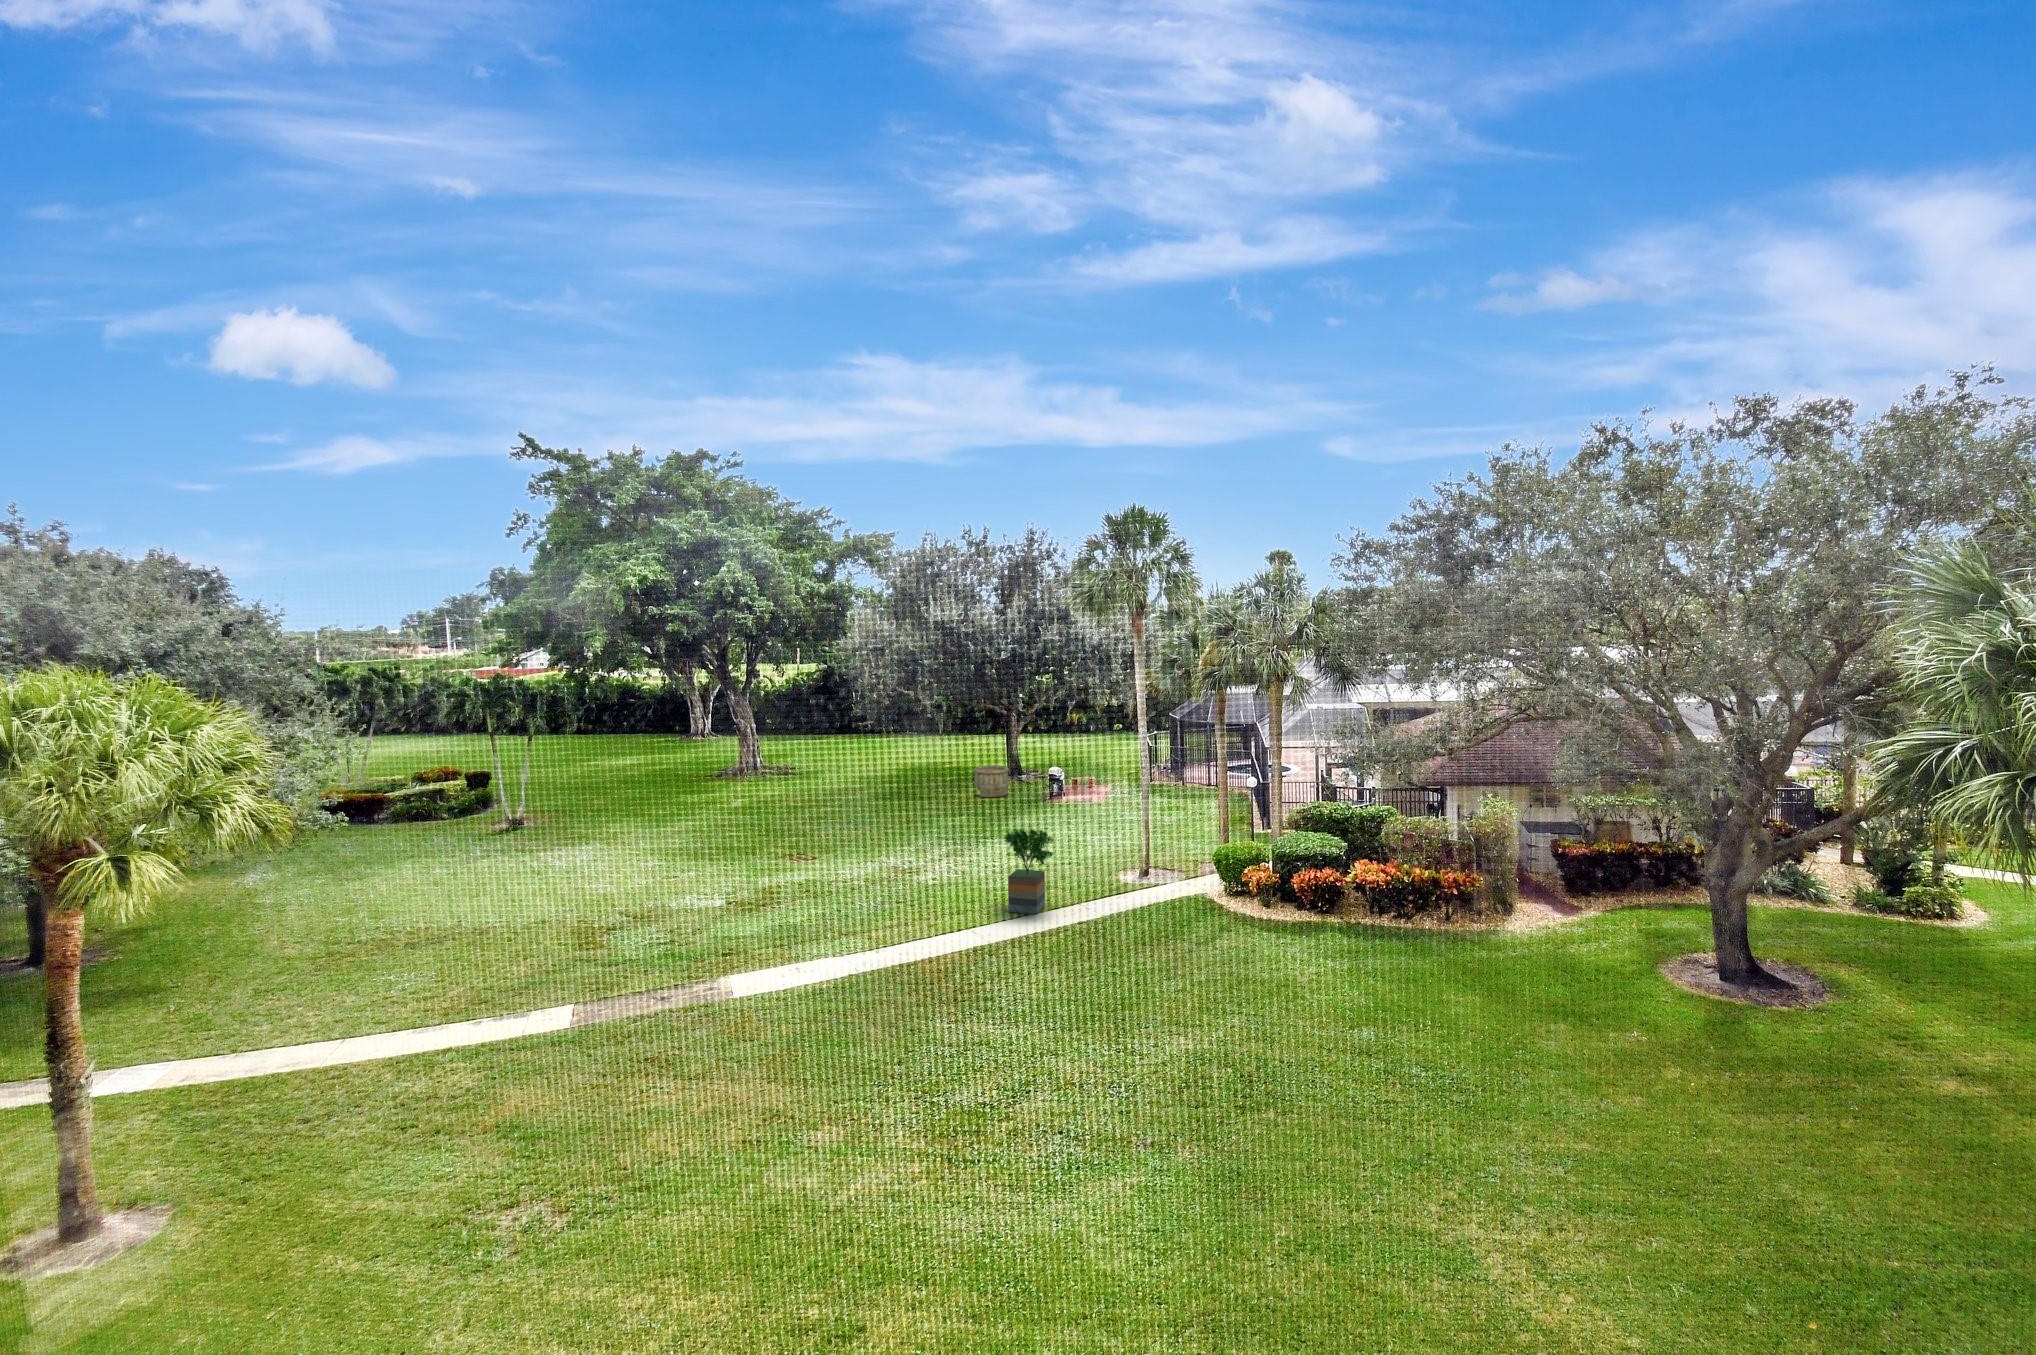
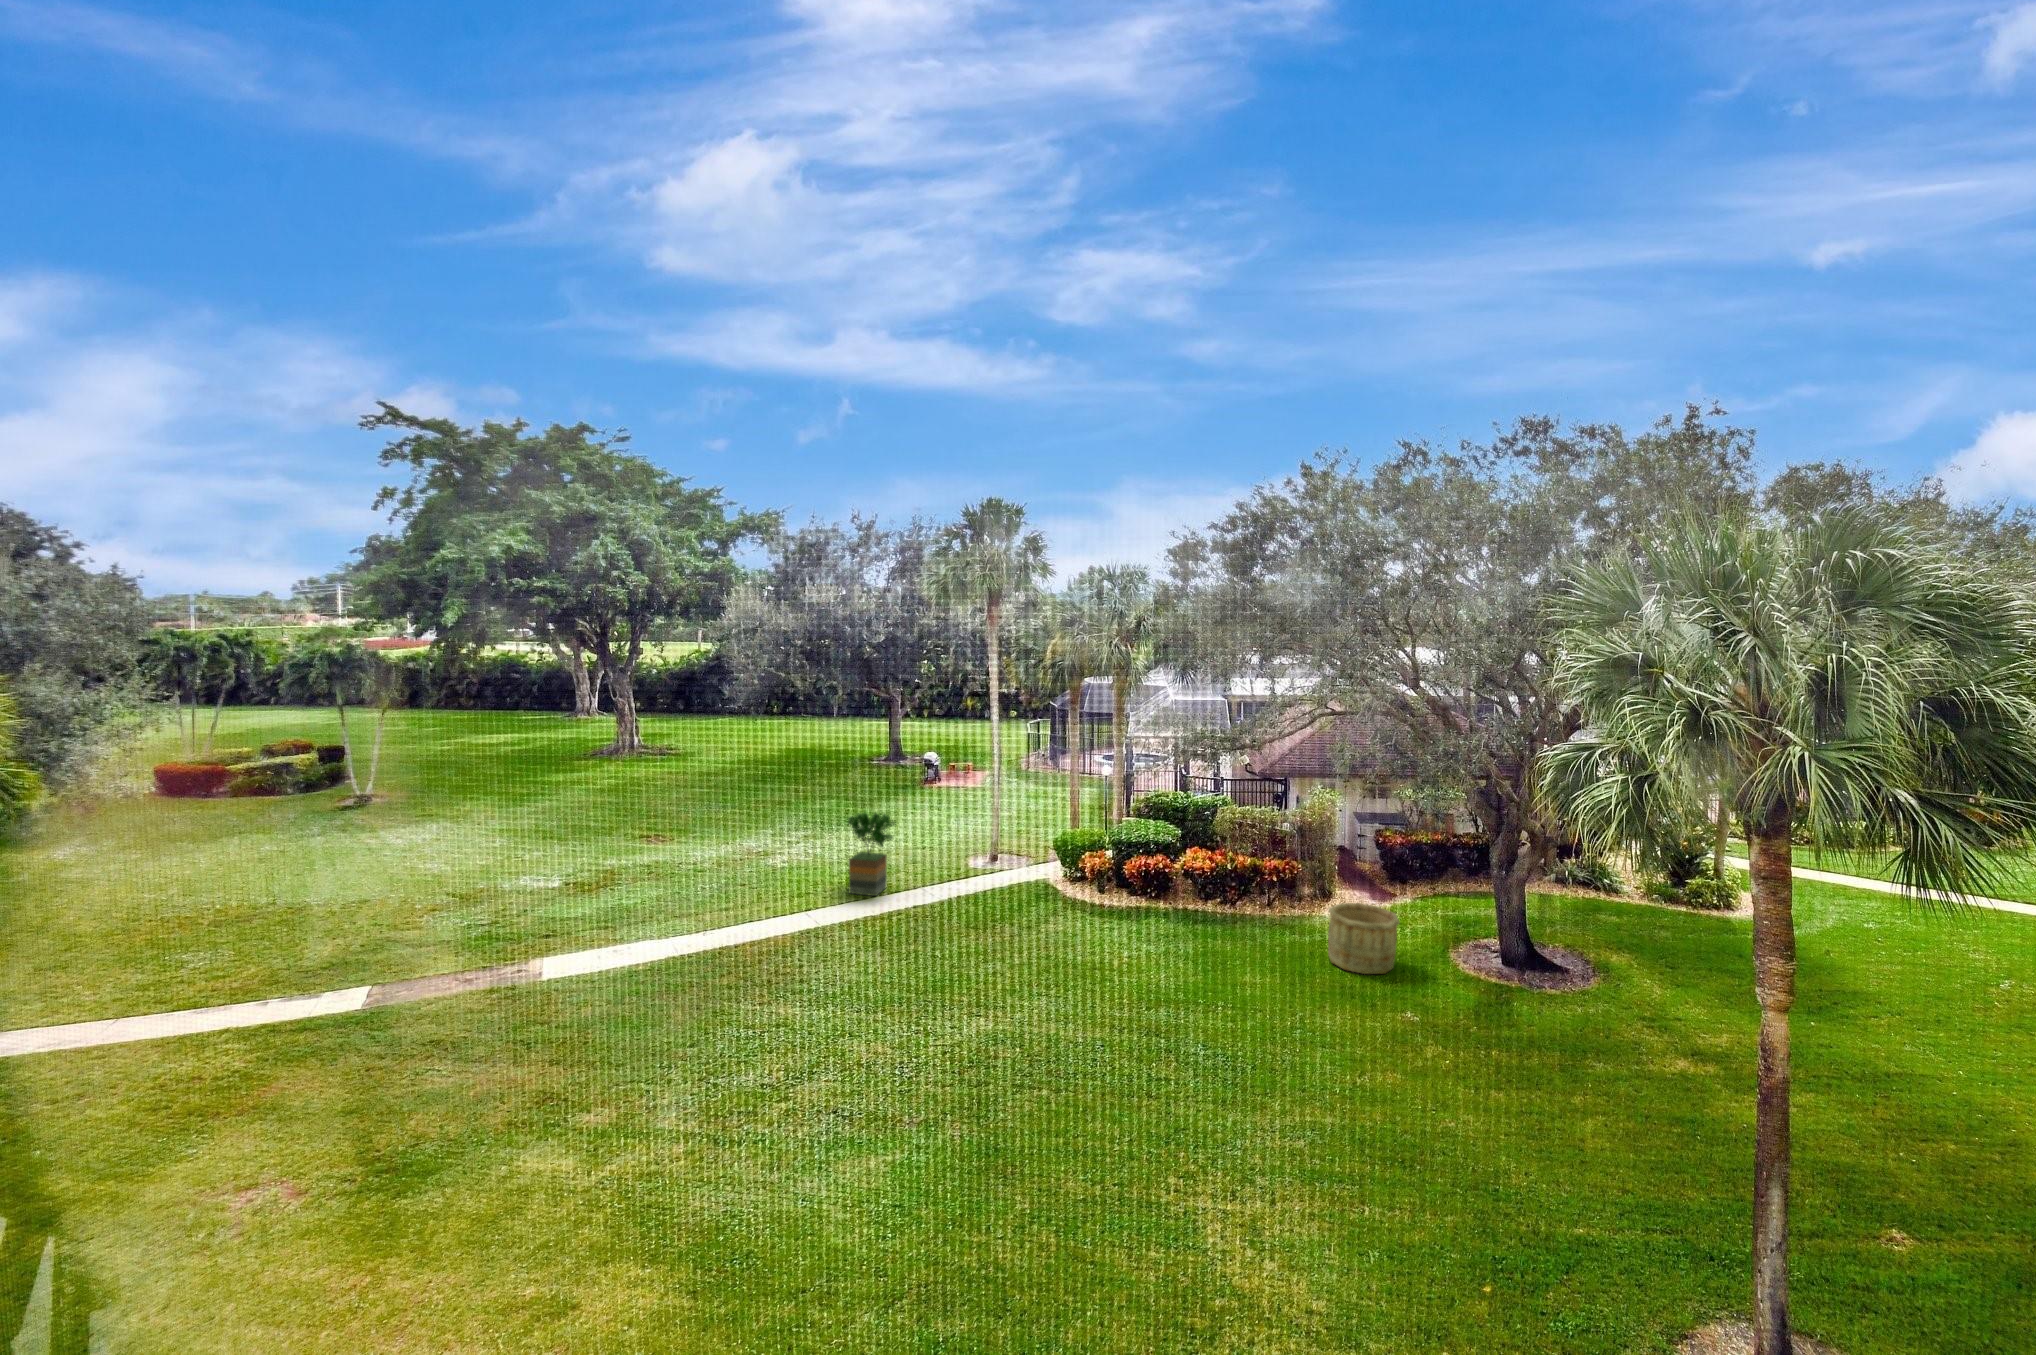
wooden bucket: present [974,765,1009,797] -> present [1328,903,1400,974]

